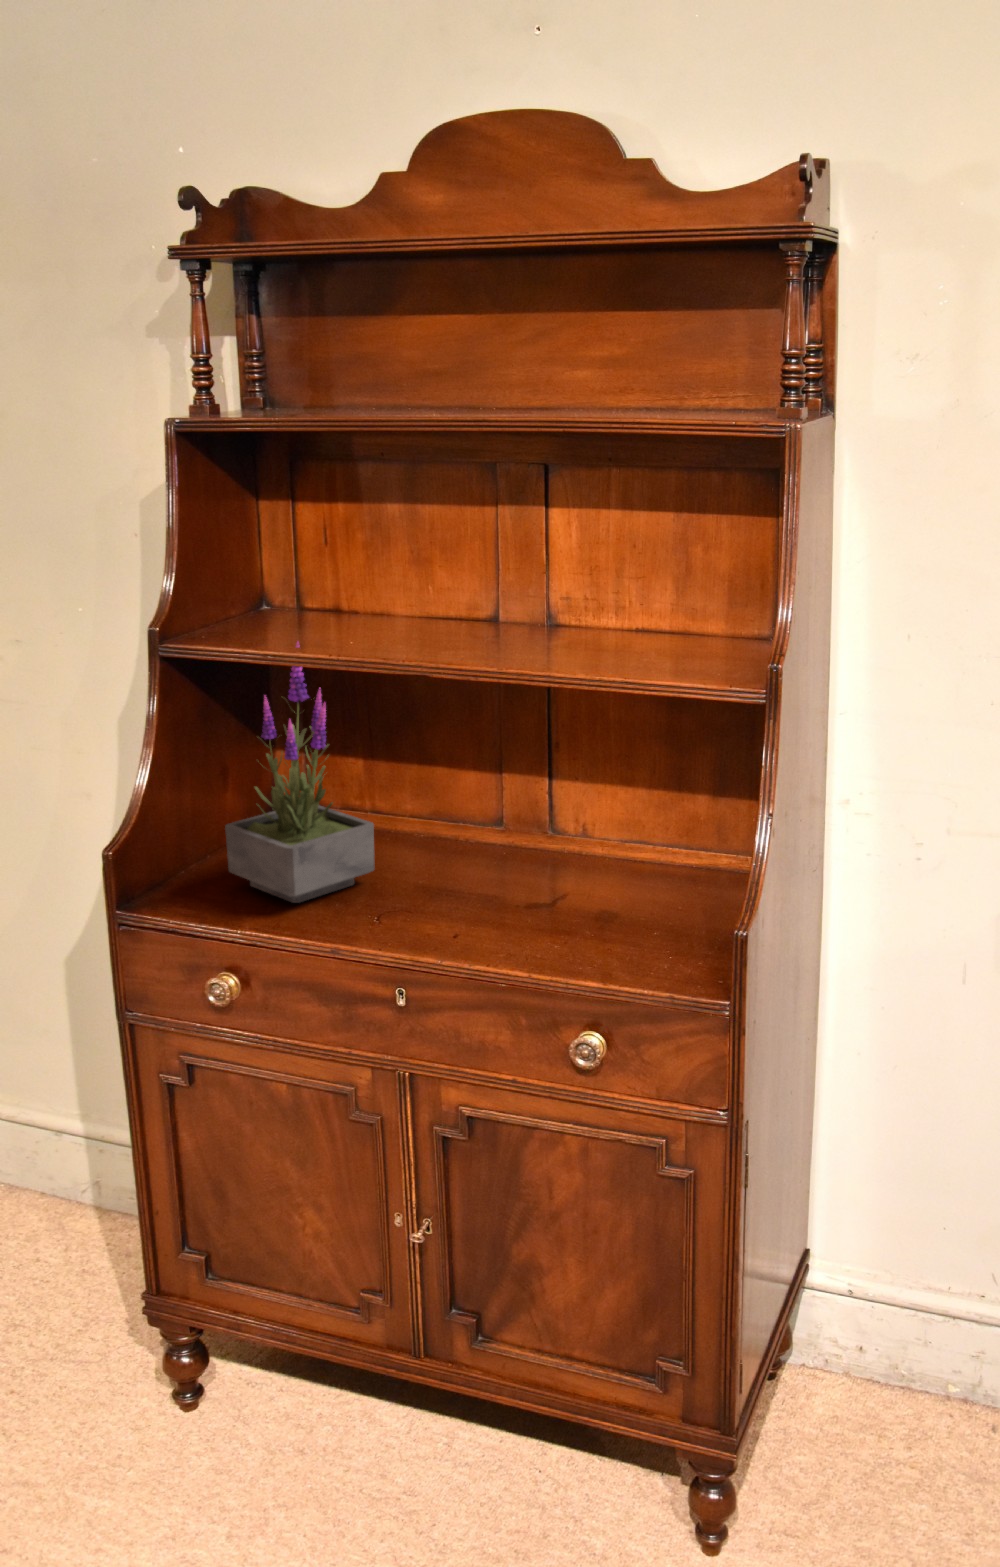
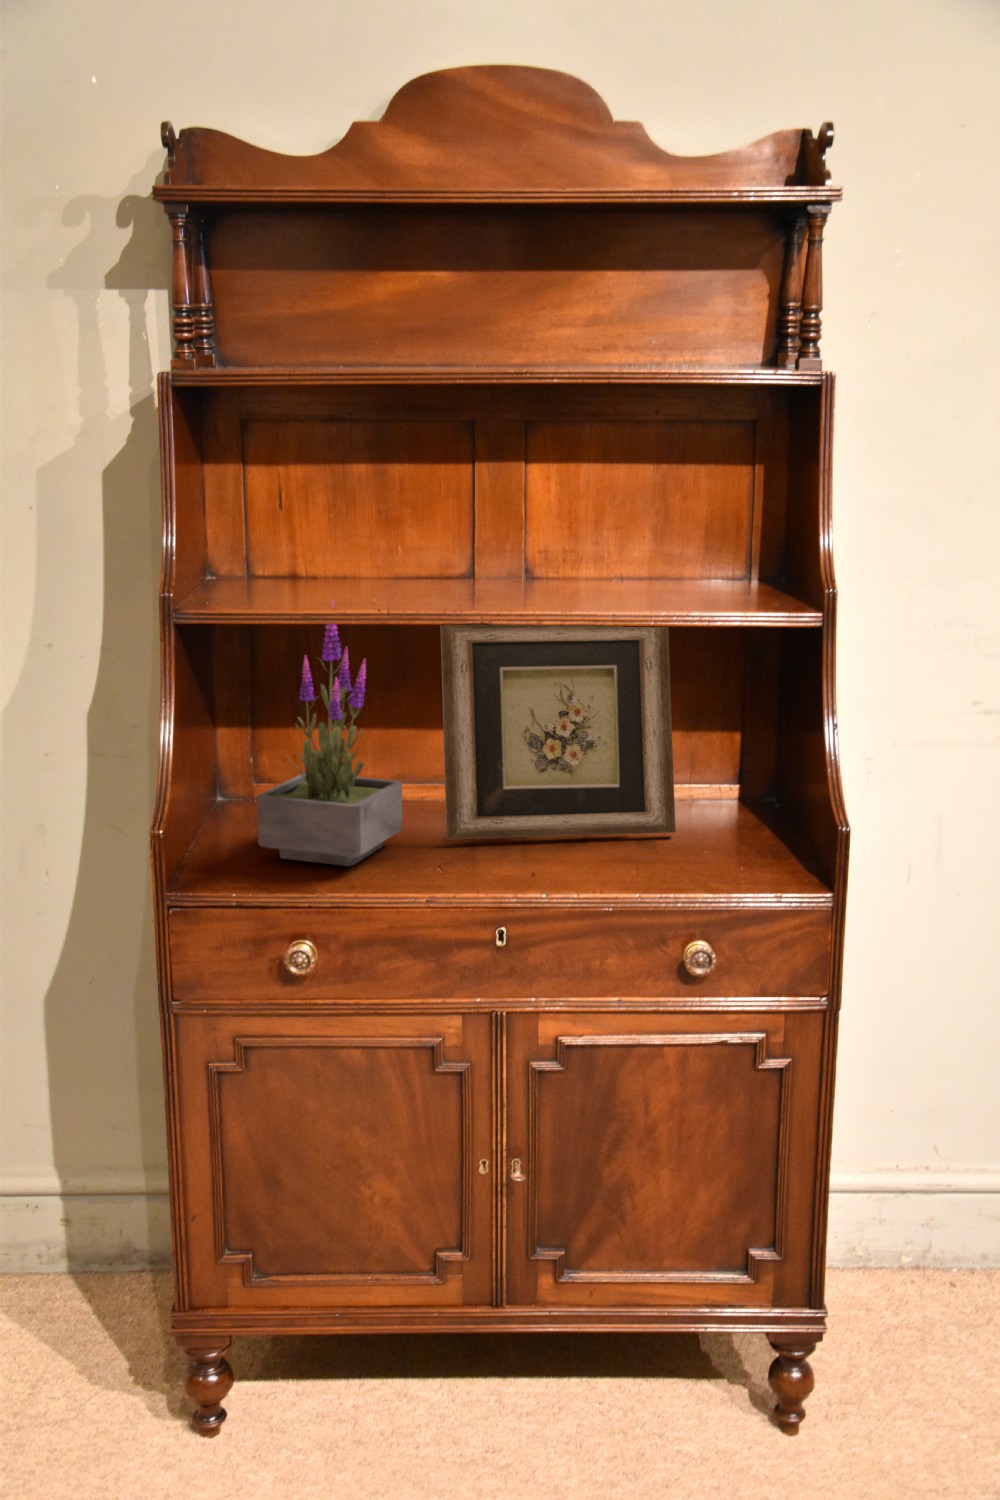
picture frame: none [410,668,657,909] -> present [440,624,675,839]

